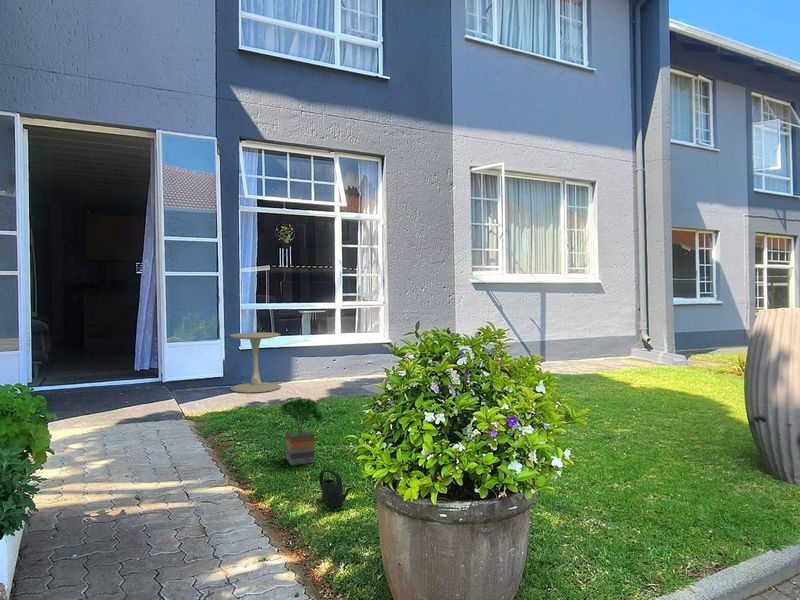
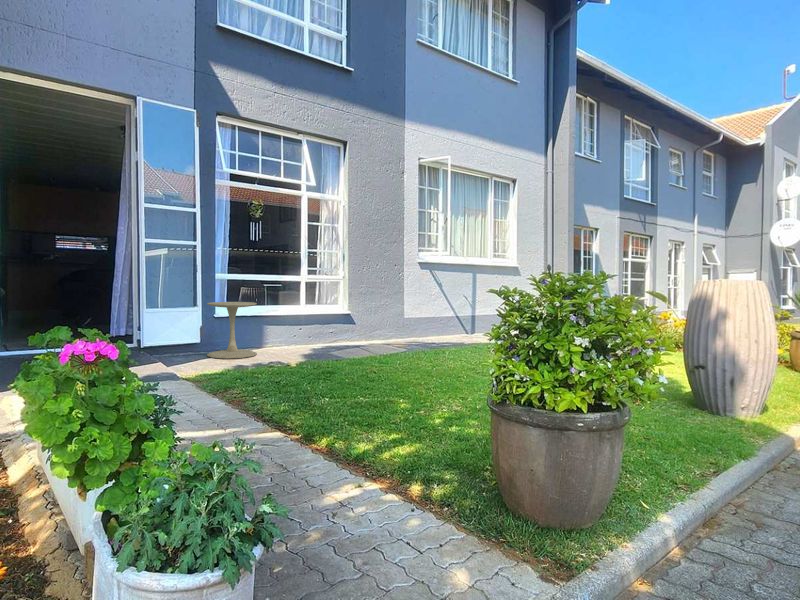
potted tree: present [280,398,323,465] -> none [307,355,352,418]
watering can: present [319,469,352,507] -> none [371,416,412,450]

